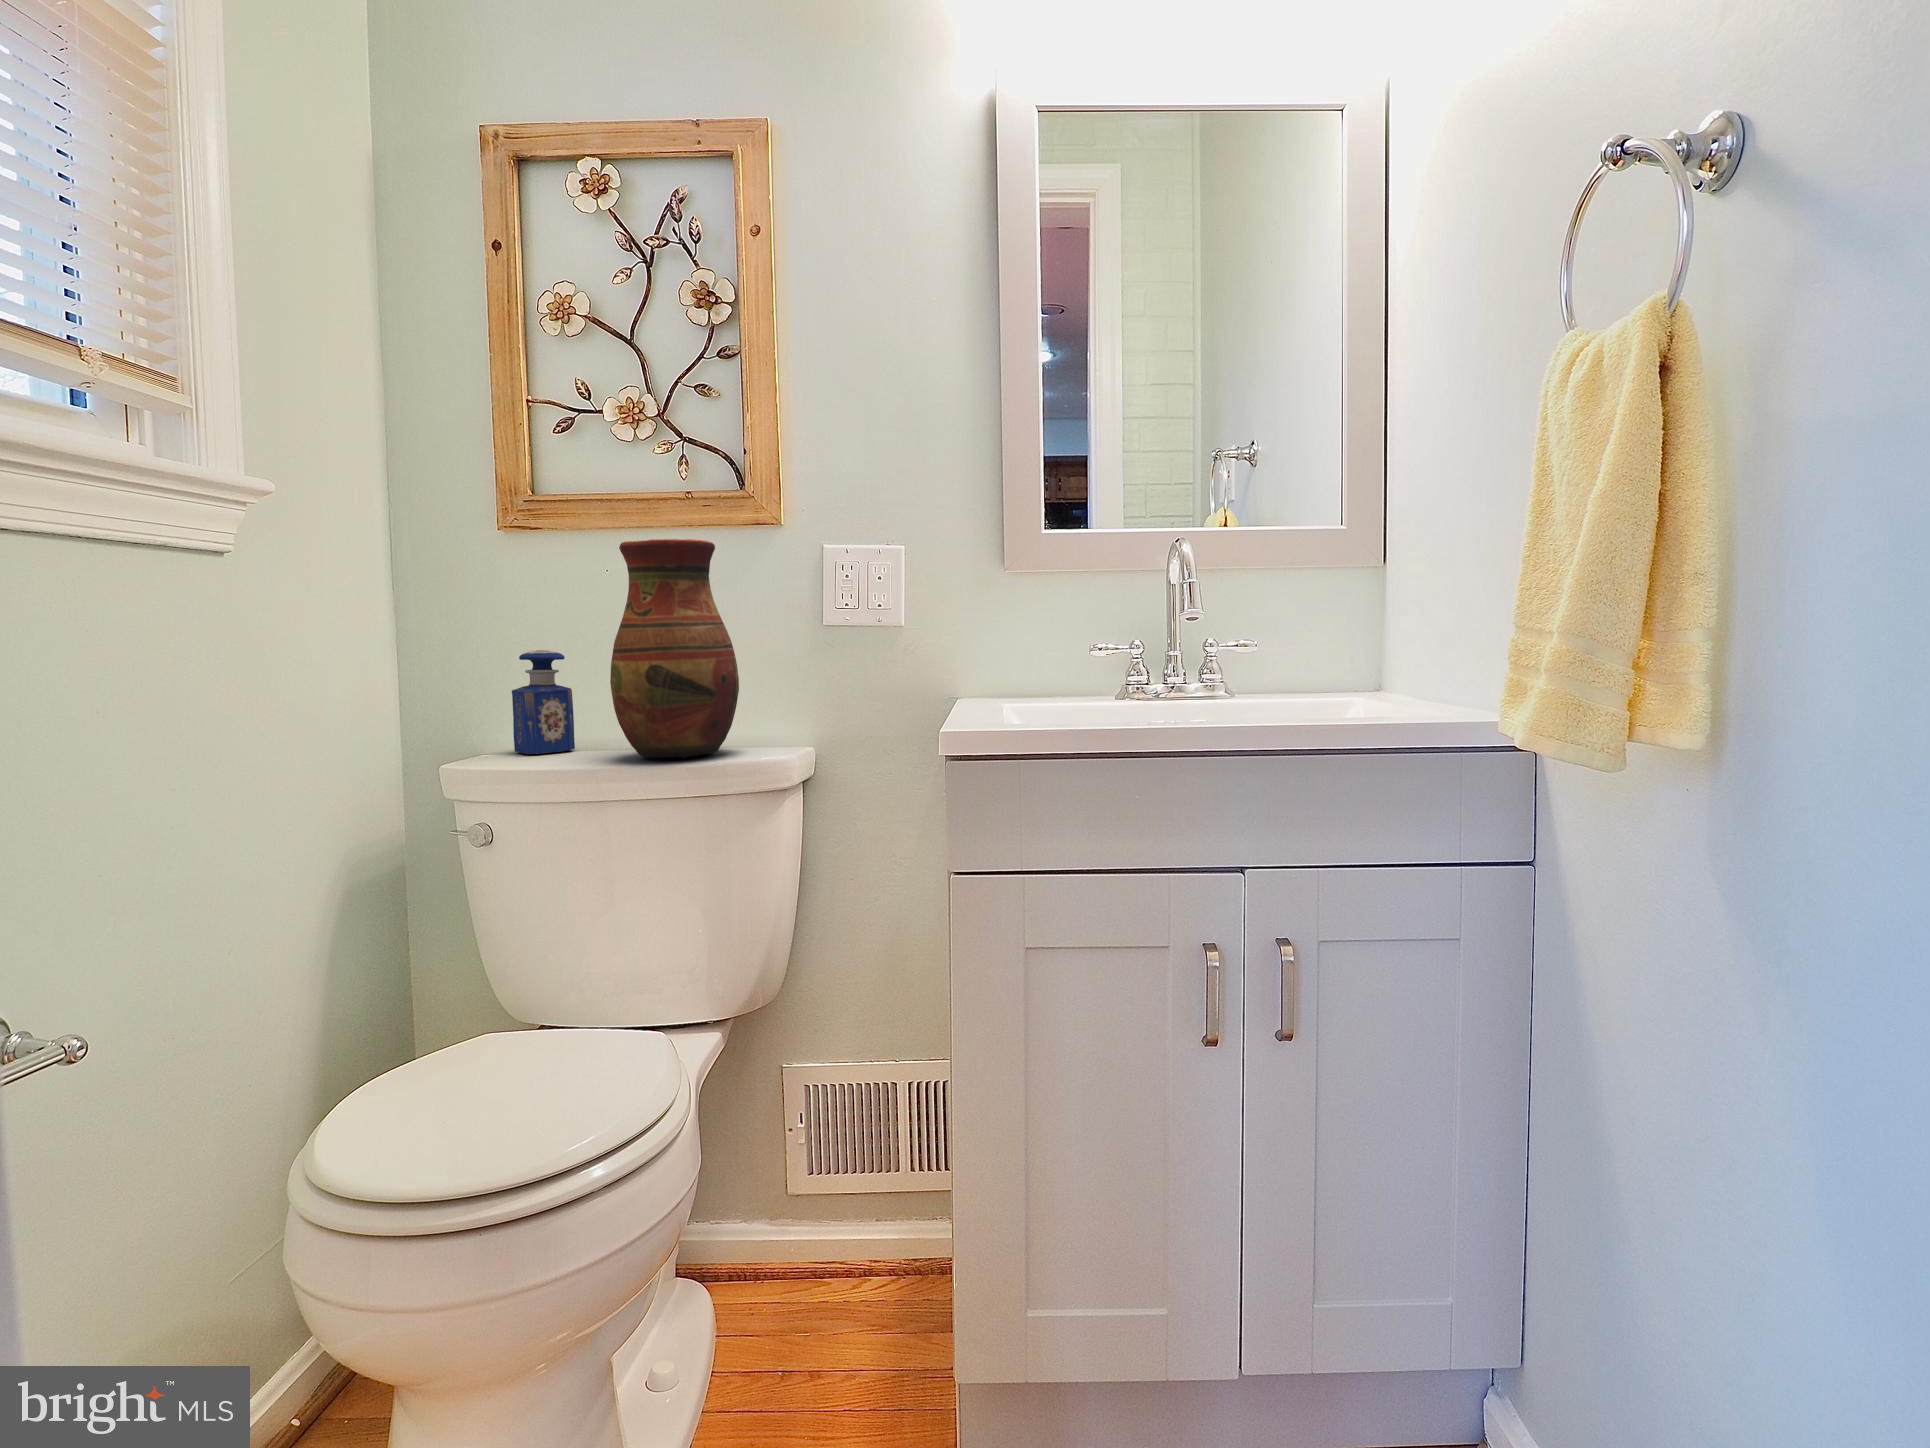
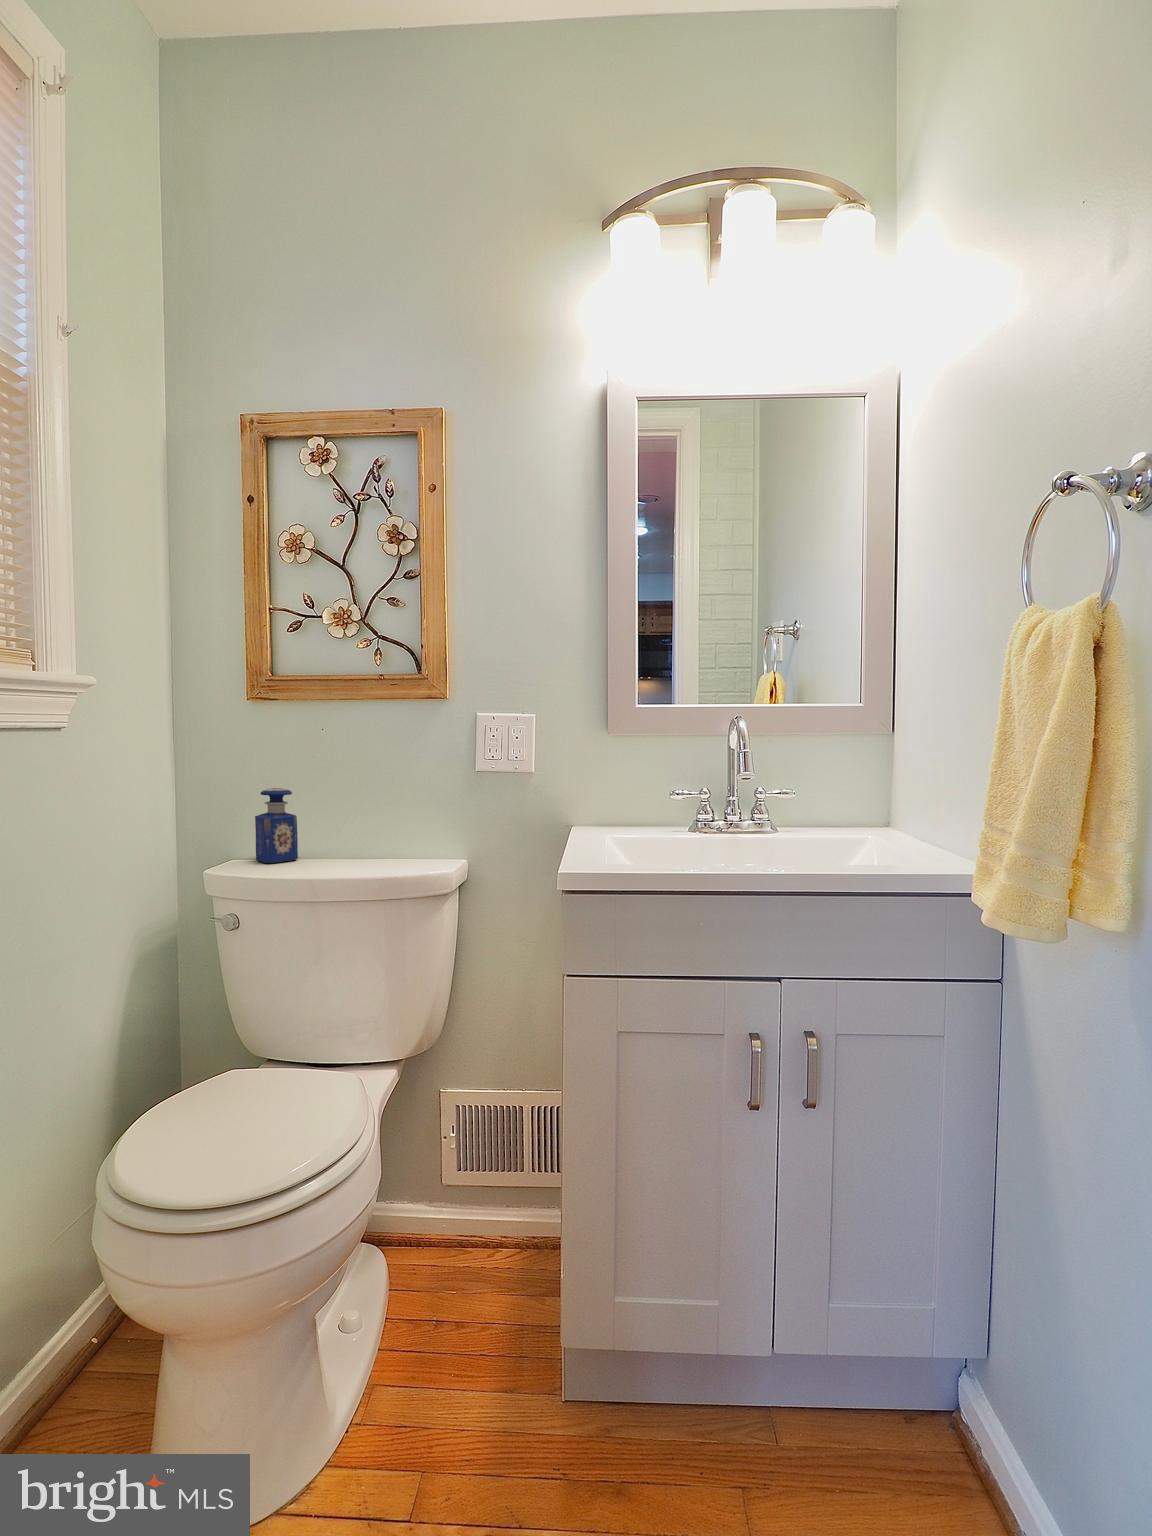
vase: present [610,539,739,759] -> none [324,715,415,872]

